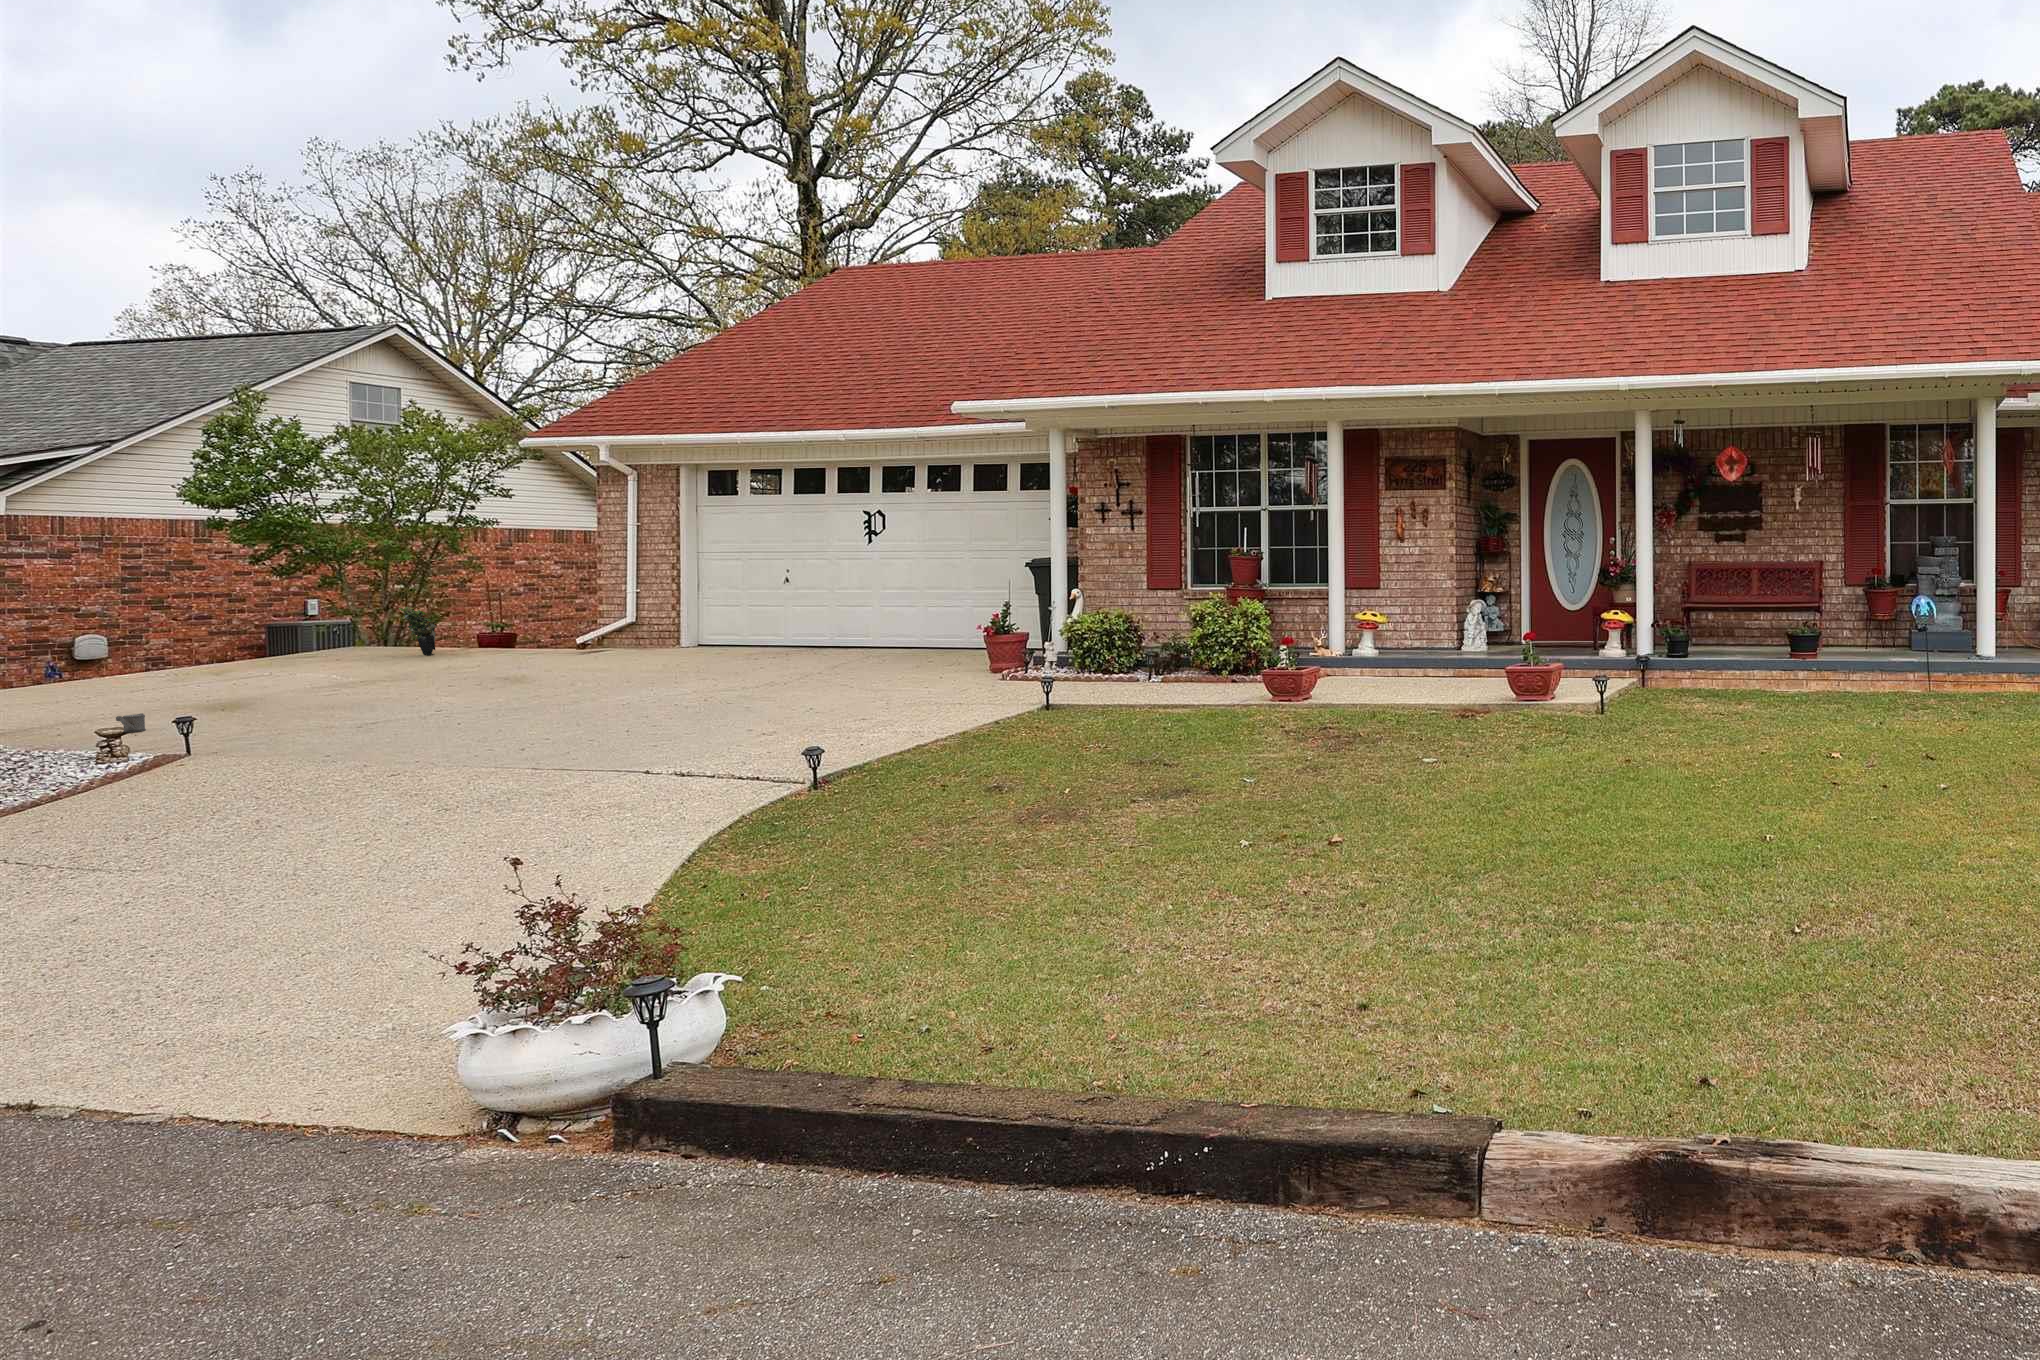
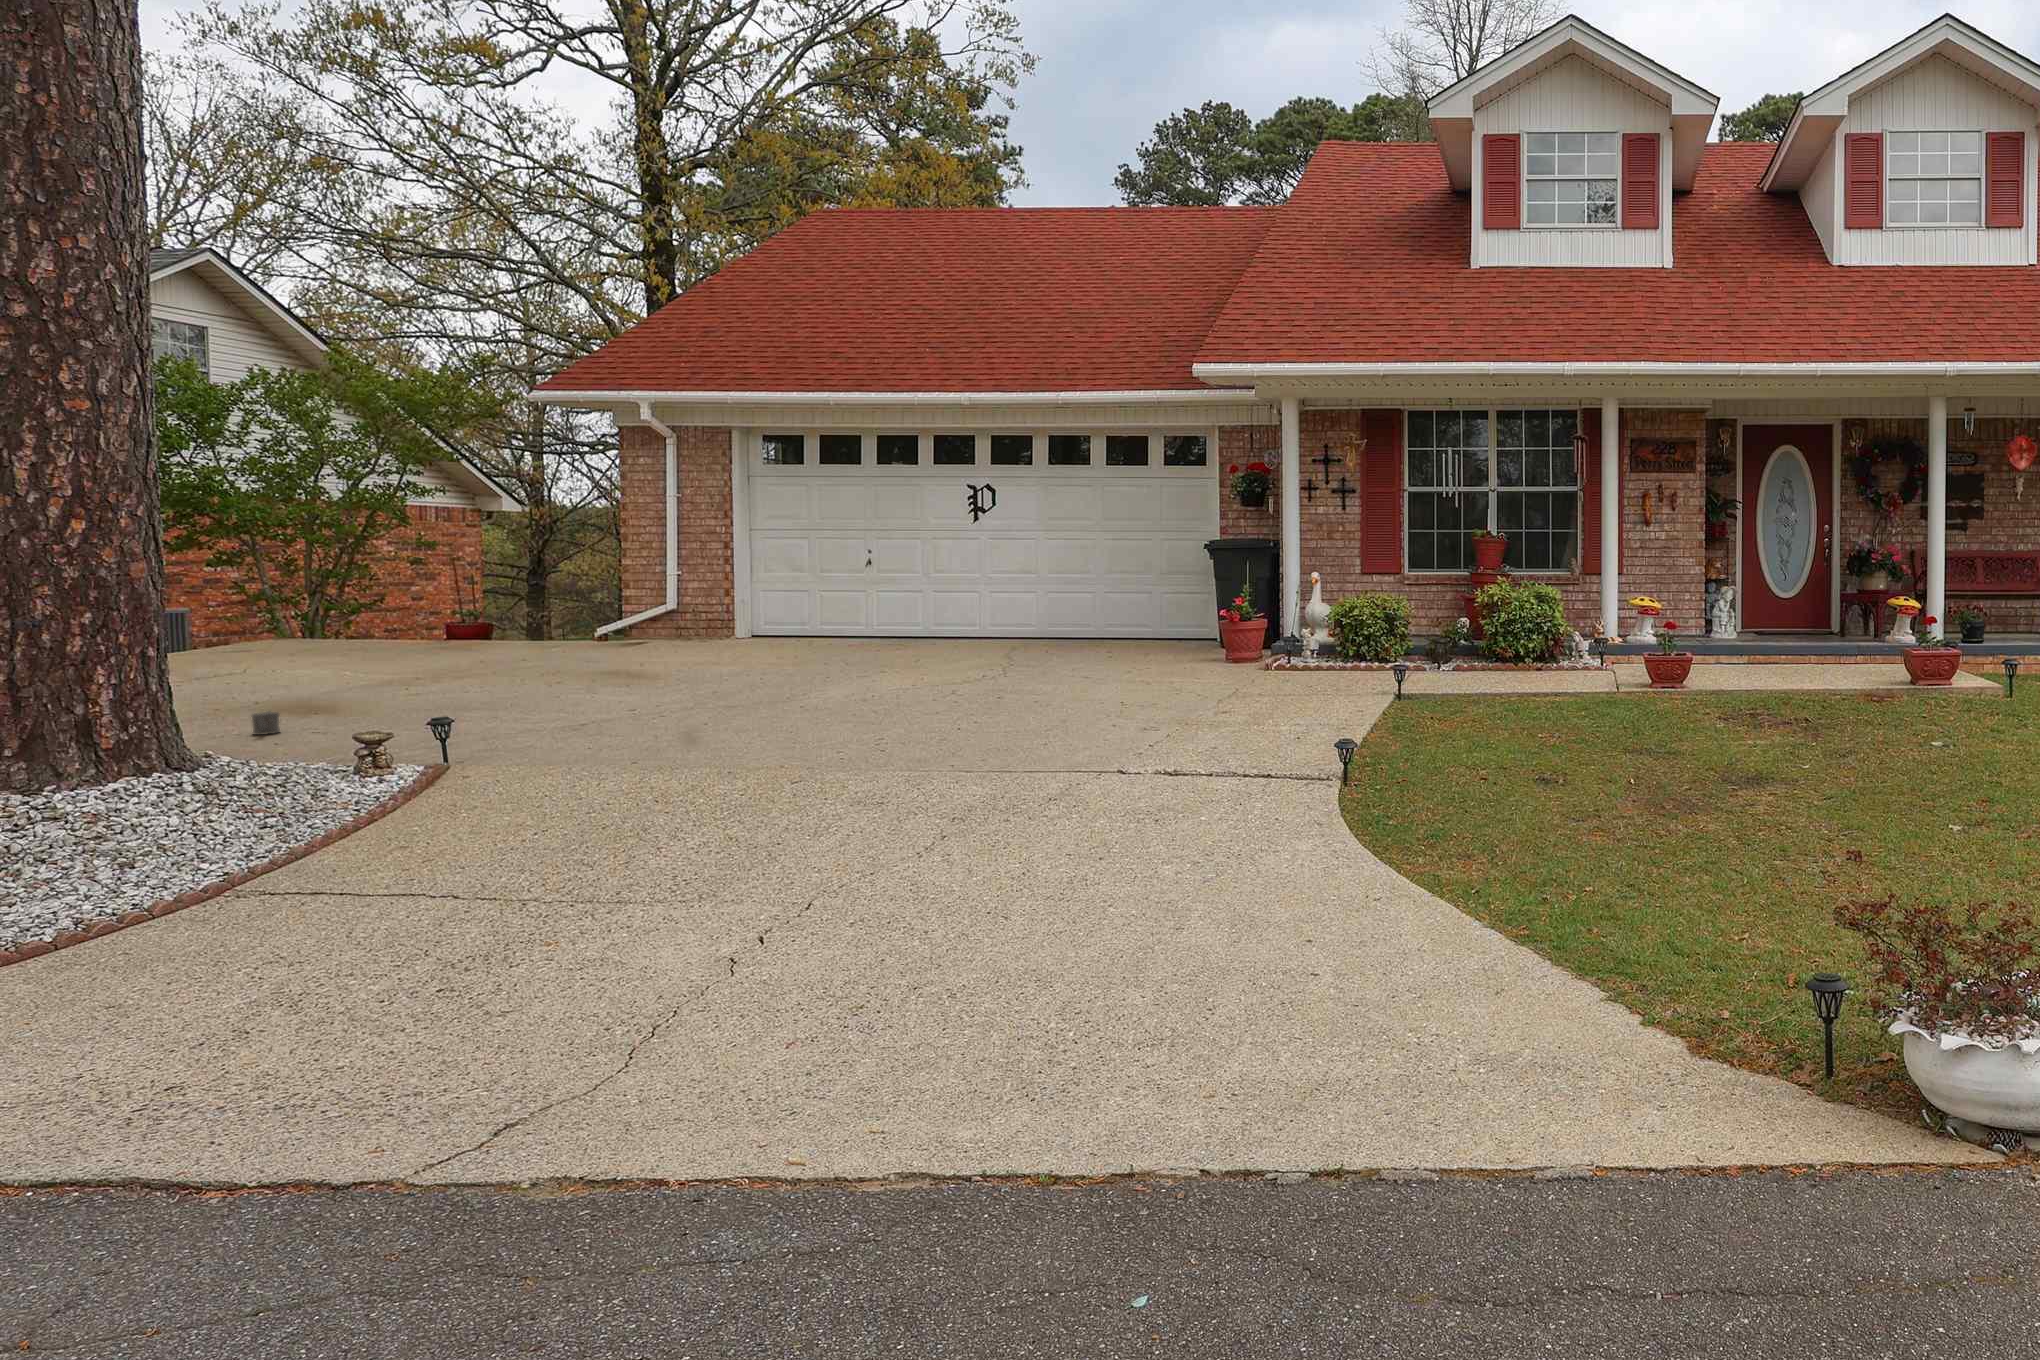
potted plant: present [399,607,437,656] -> none [370,588,419,648]

